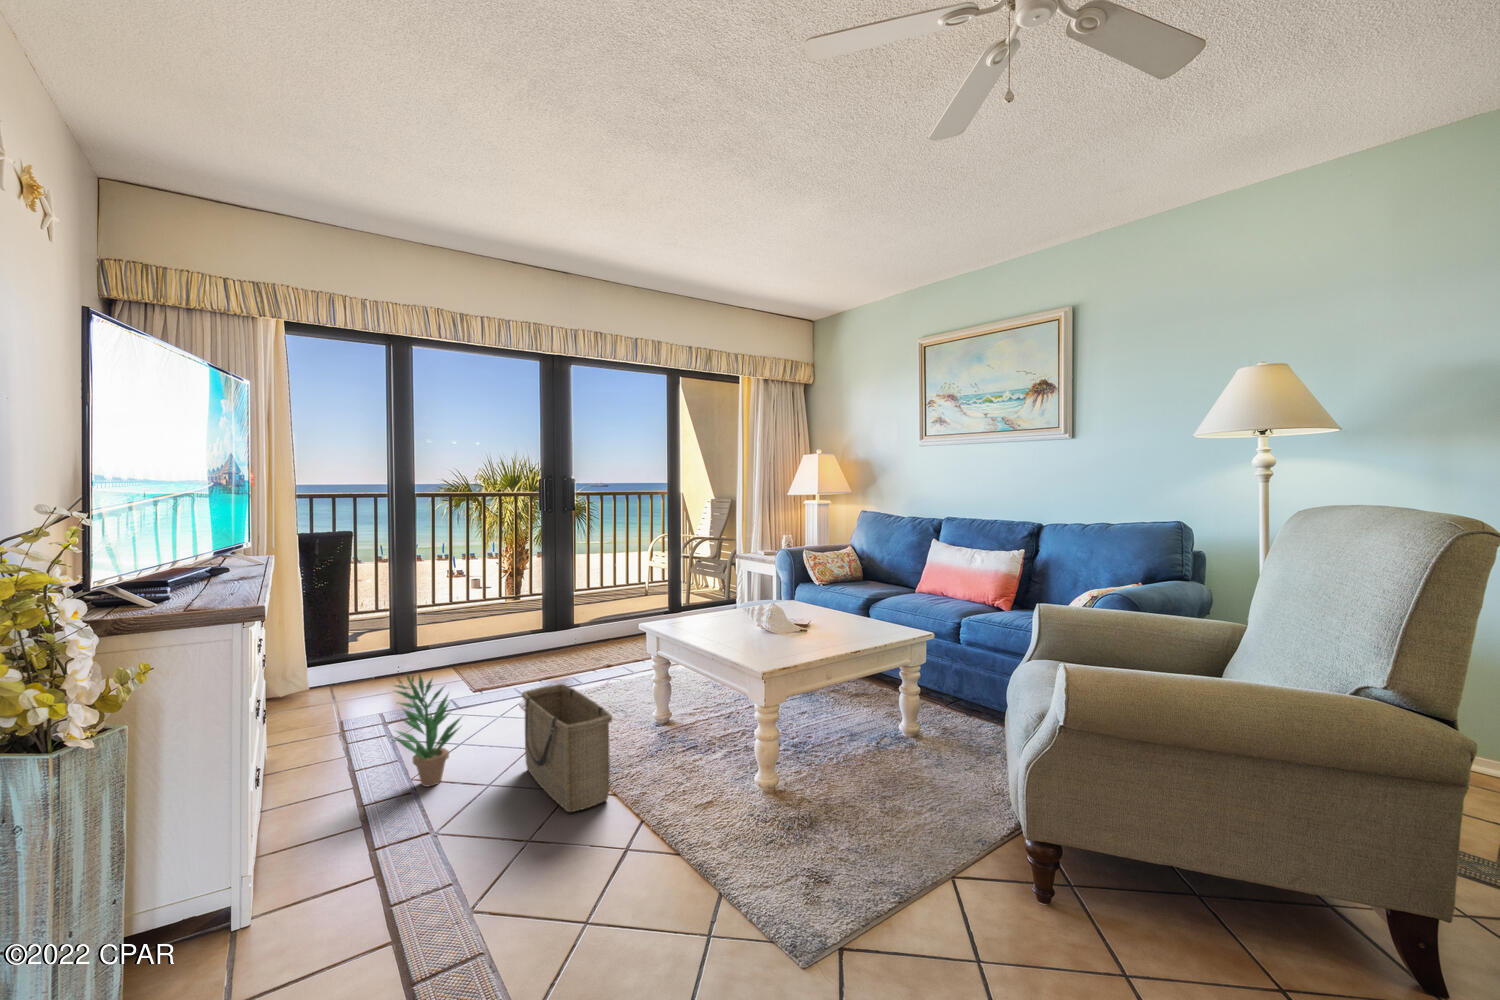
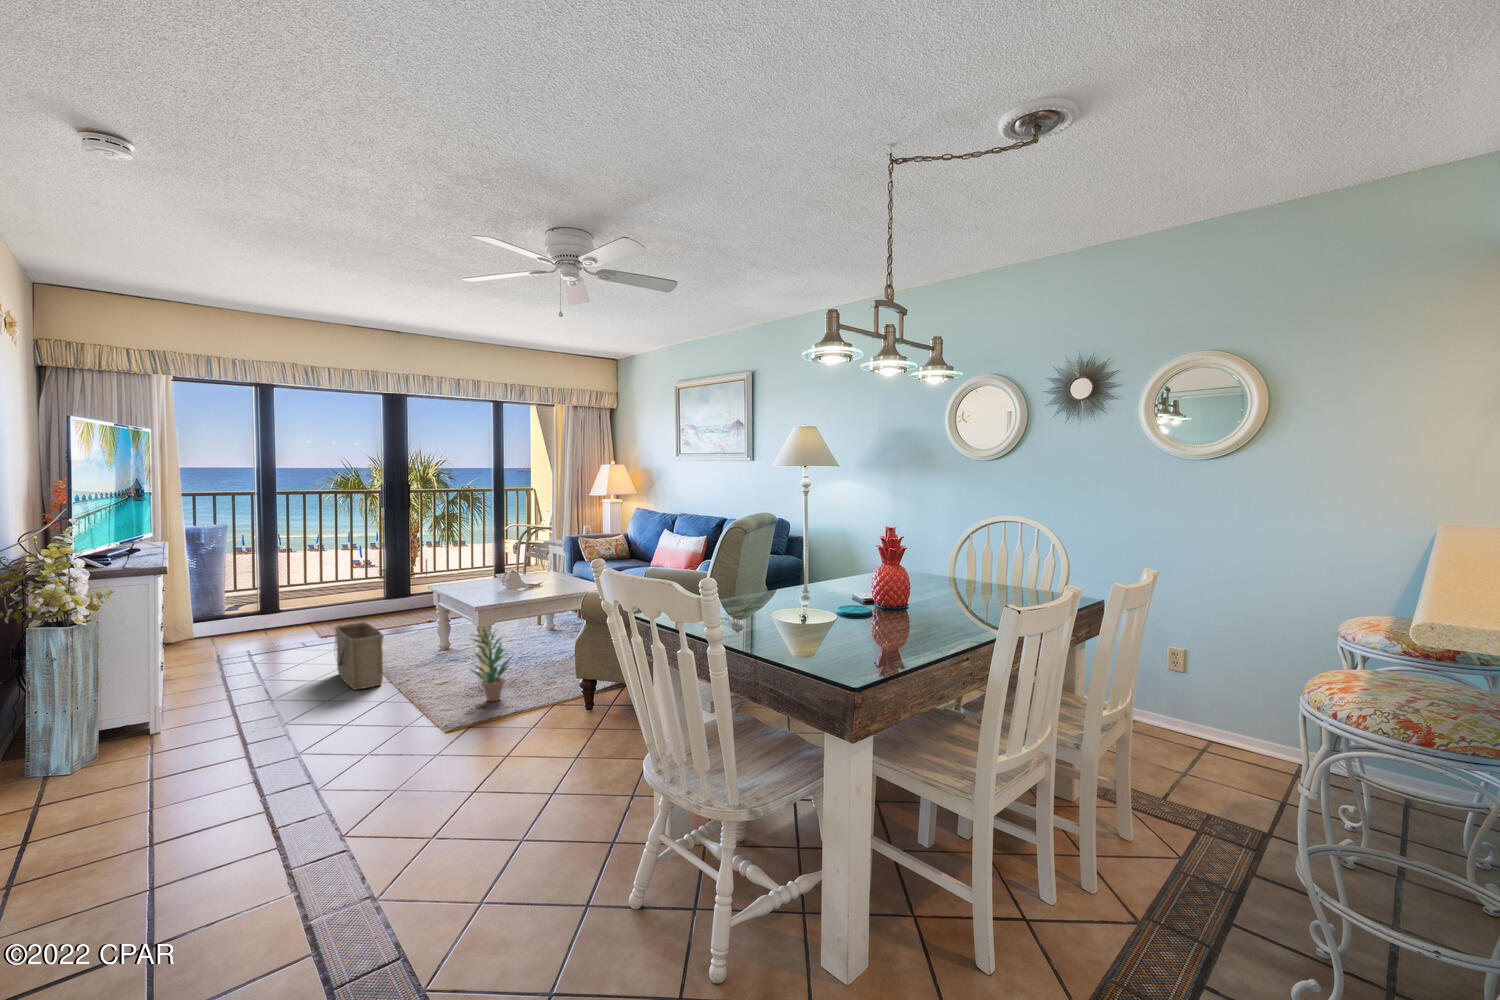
potted plant: present [394,674,461,786] -> present [469,628,511,701]

